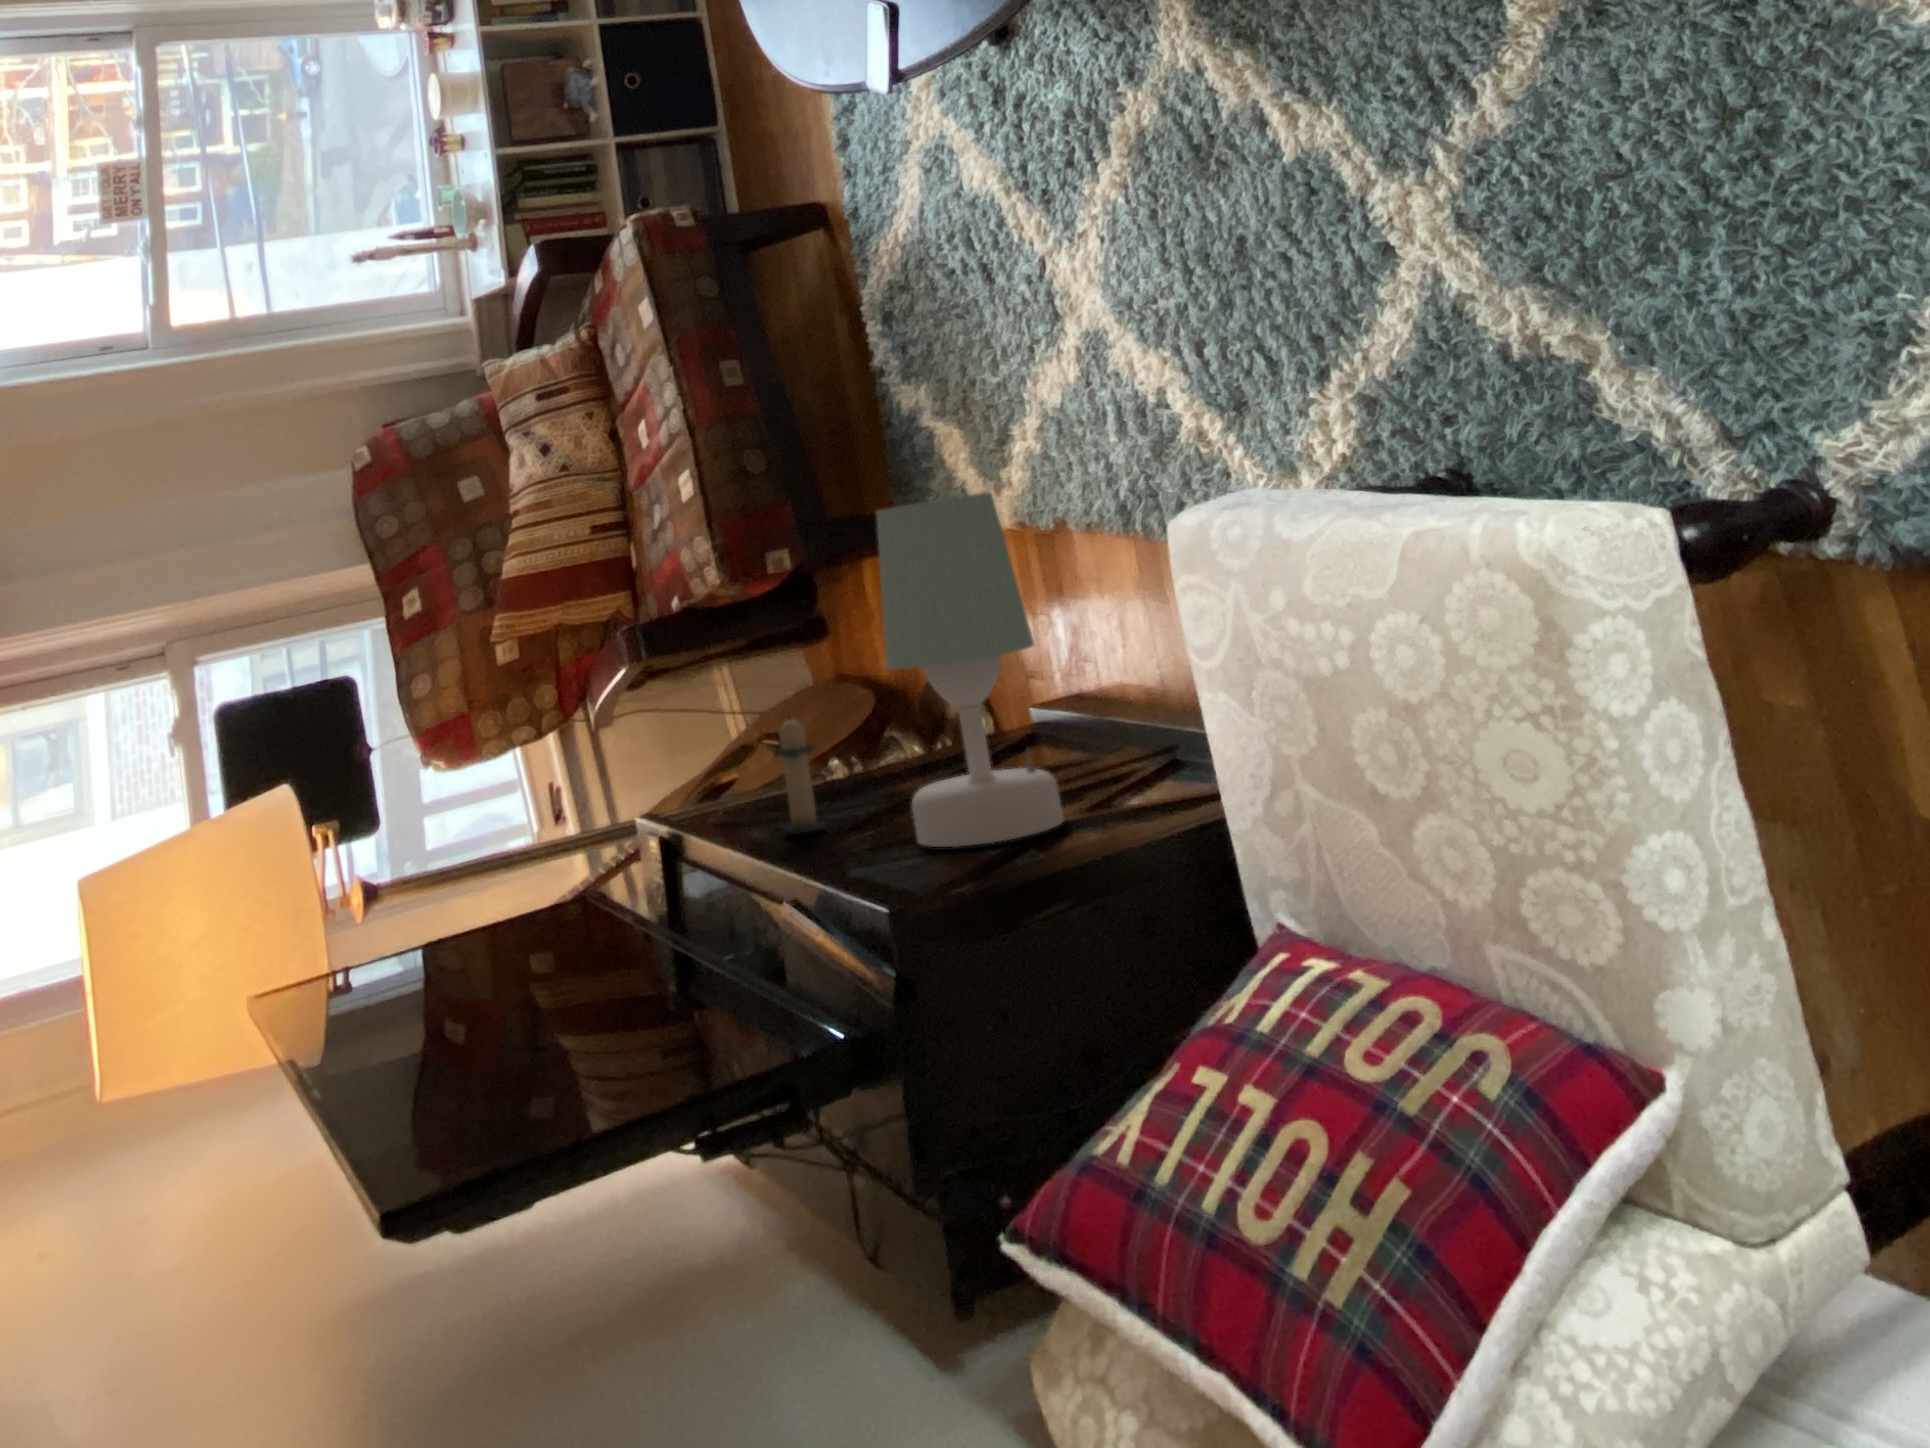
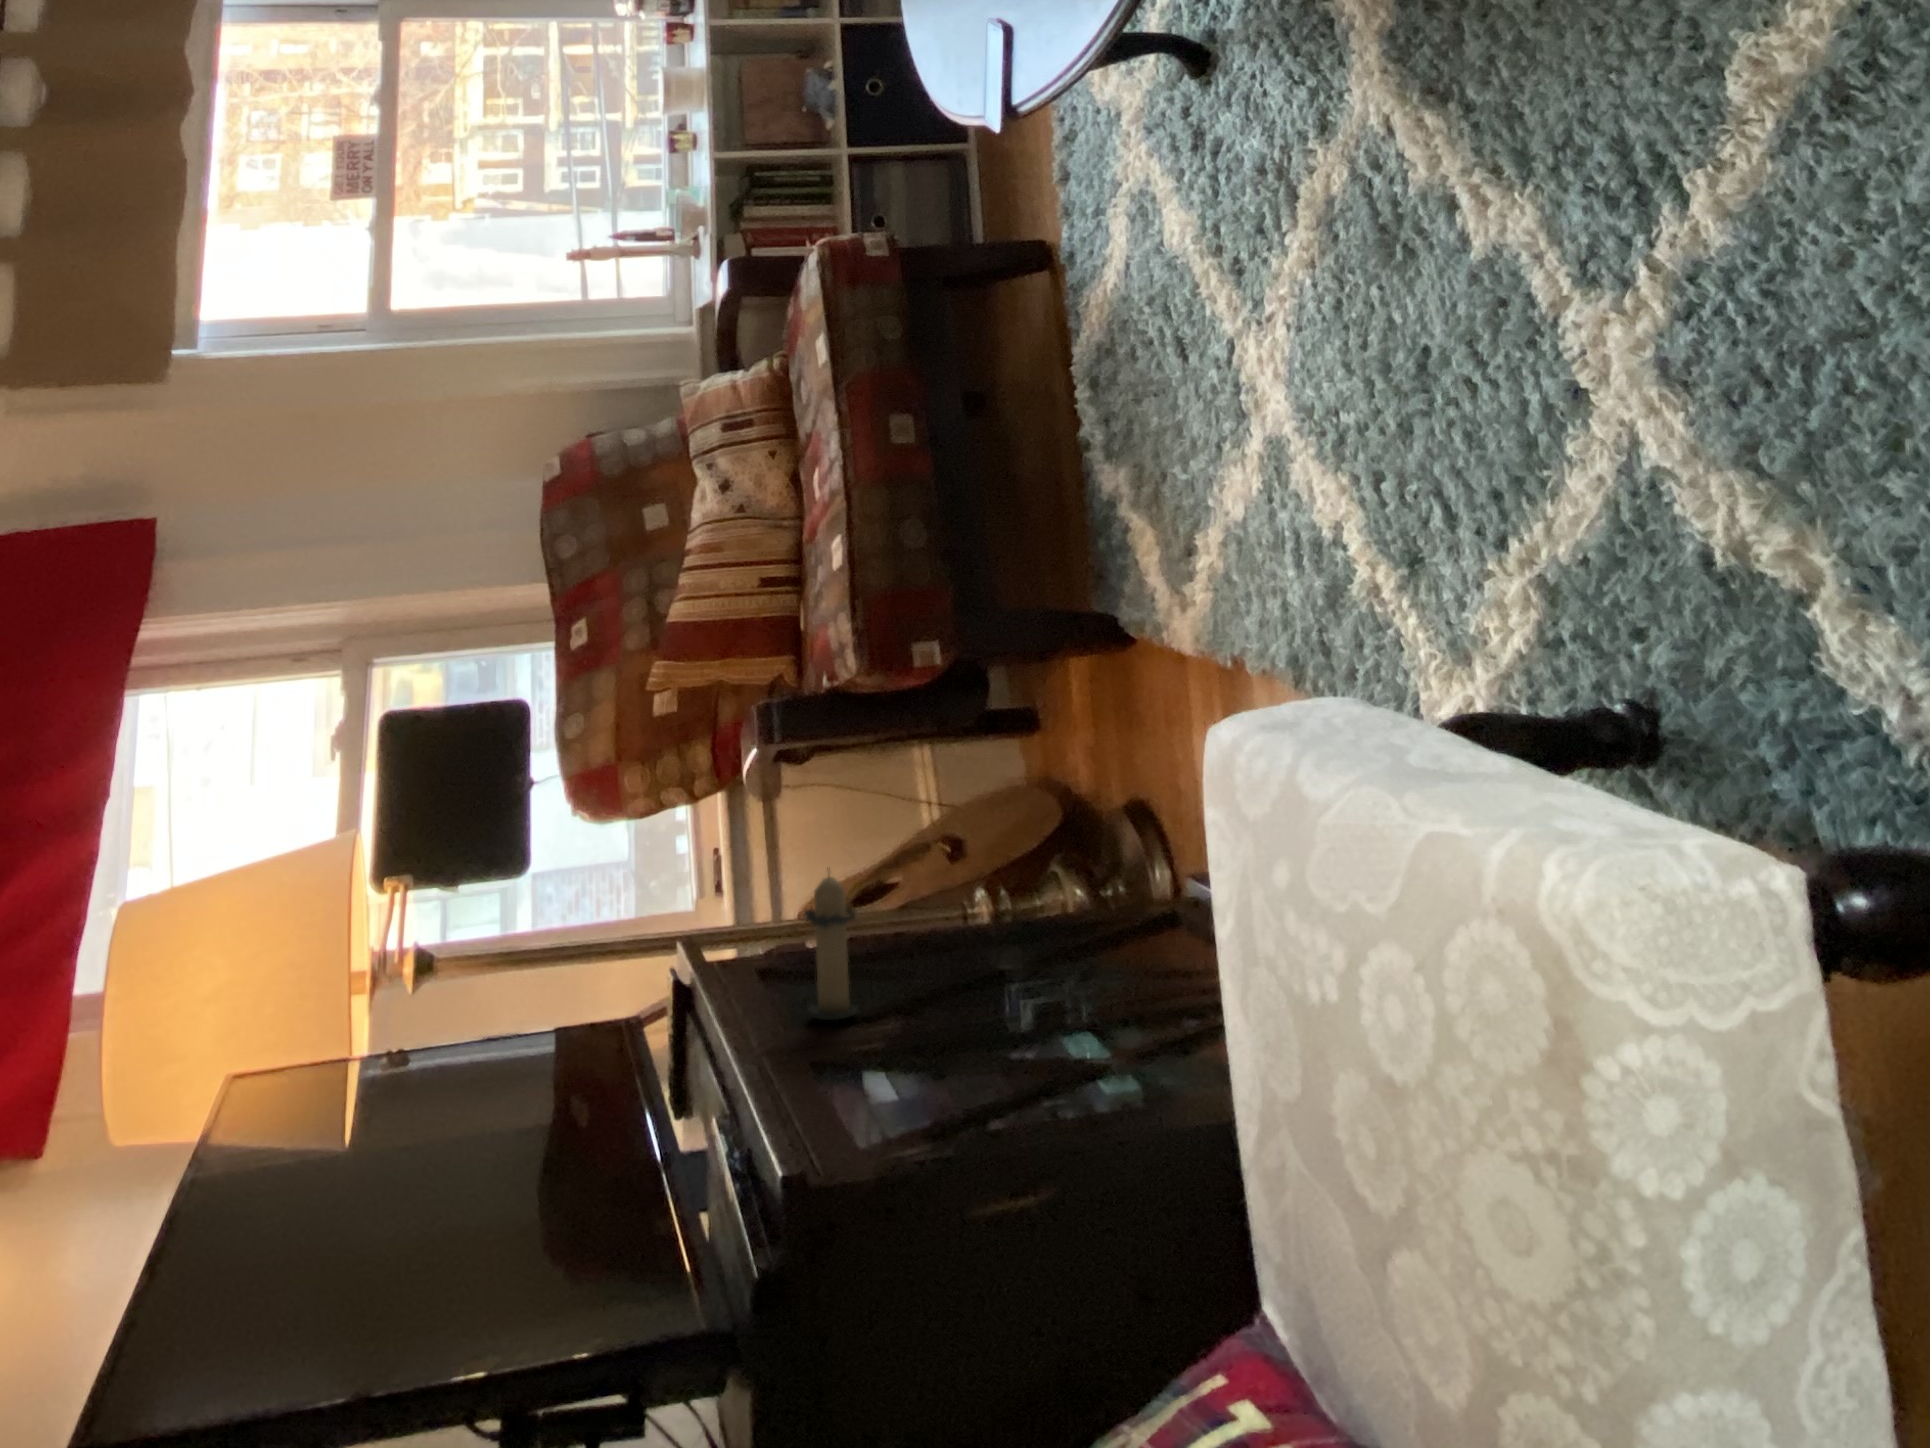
table lamp: present [876,493,1063,847] -> none [921,638,1113,1095]

